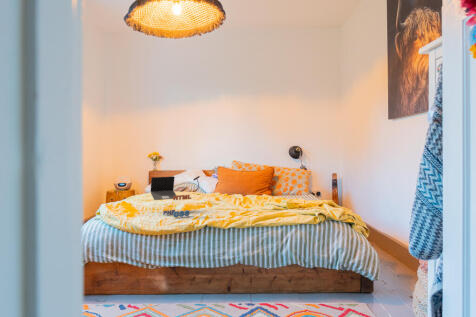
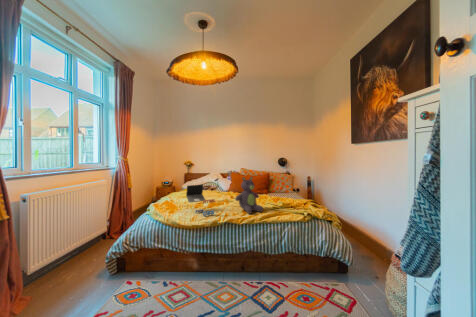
stuffed bear: none [219,165,258,215] -> present [235,177,263,214]

